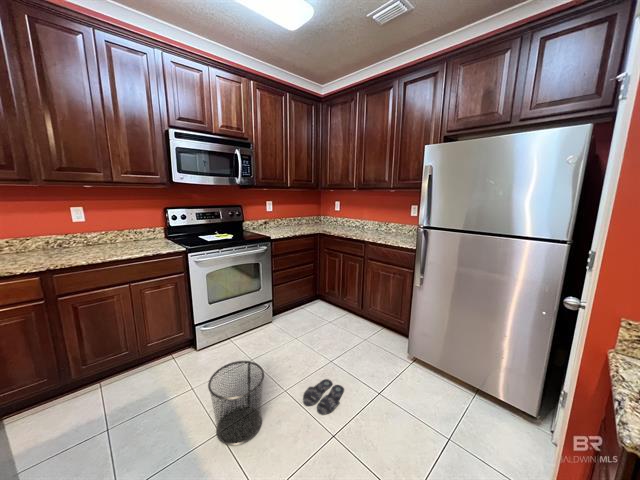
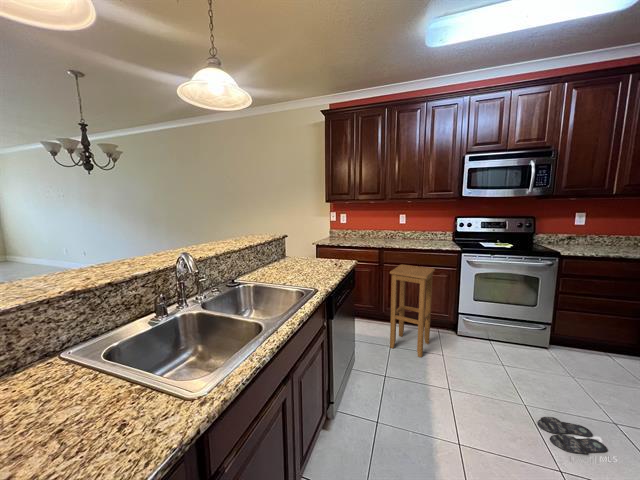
stool: none [82,283,168,434] -> present [390,264,435,357]
waste bin: present [208,361,264,446] -> none [445,342,494,408]

